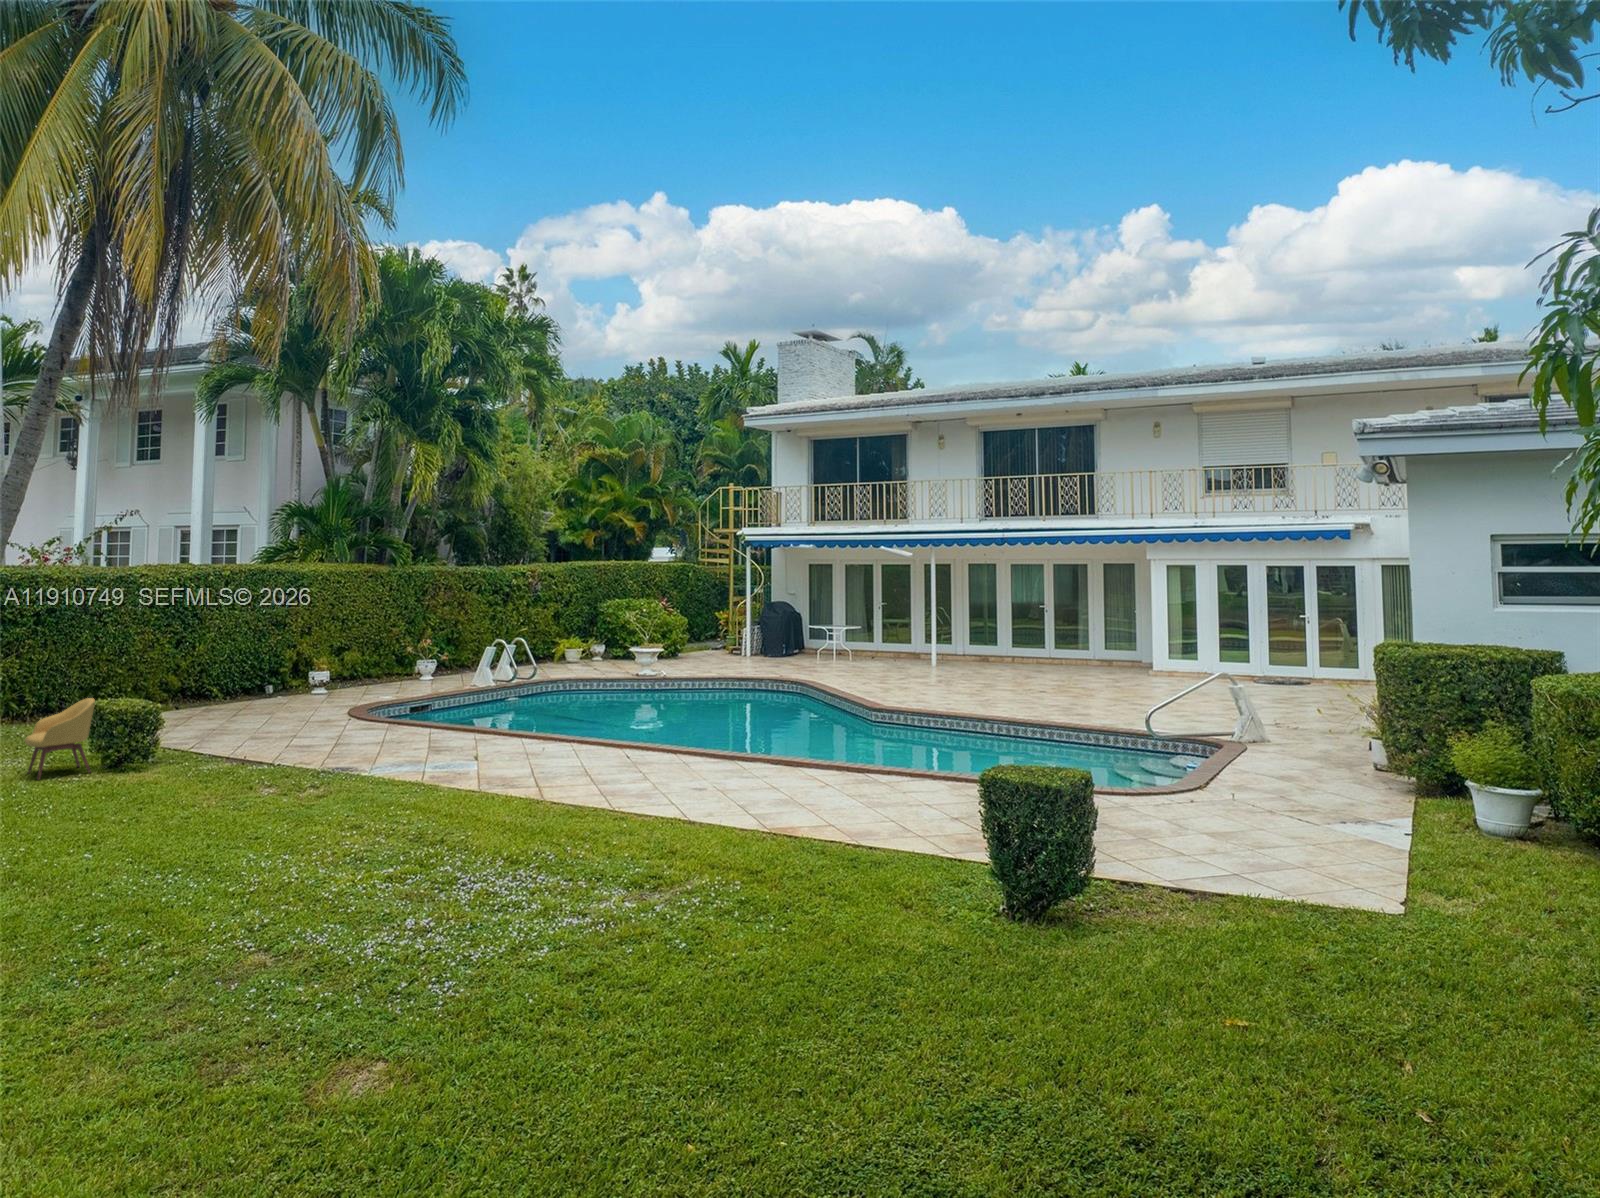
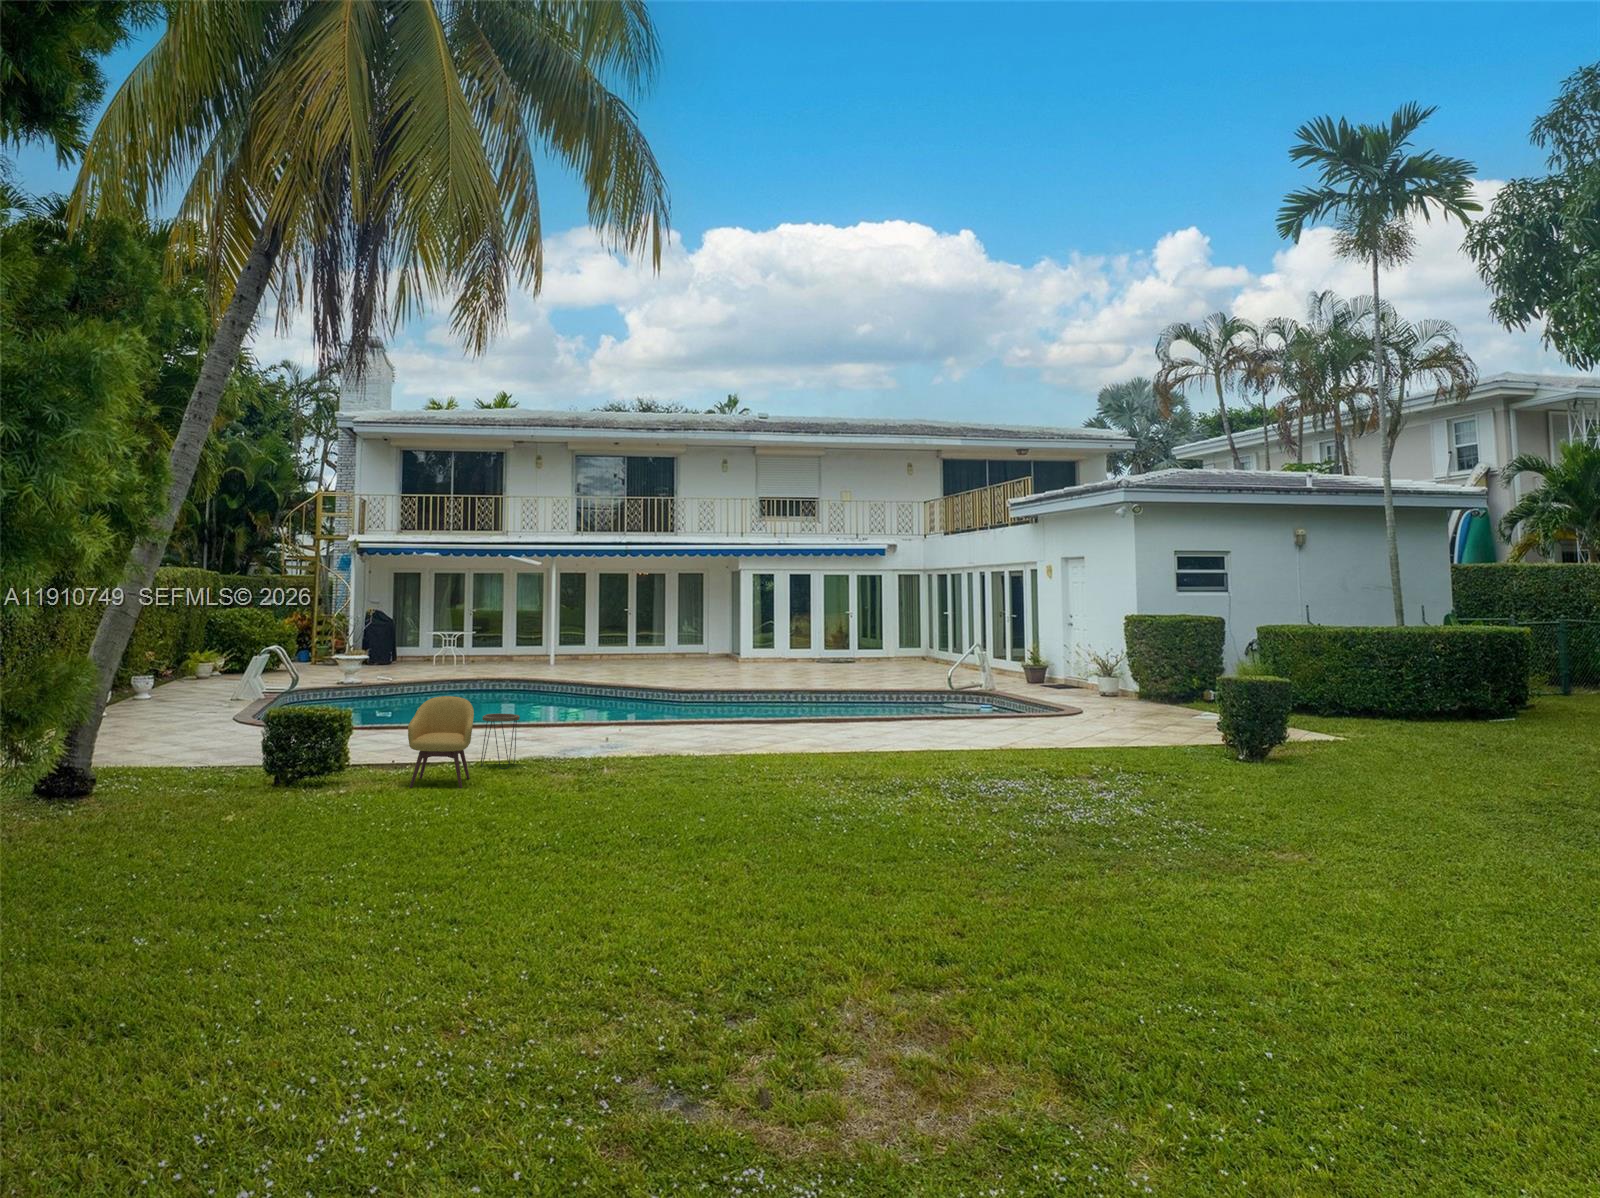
side table: none [150,716,190,769] -> present [481,714,520,769]

